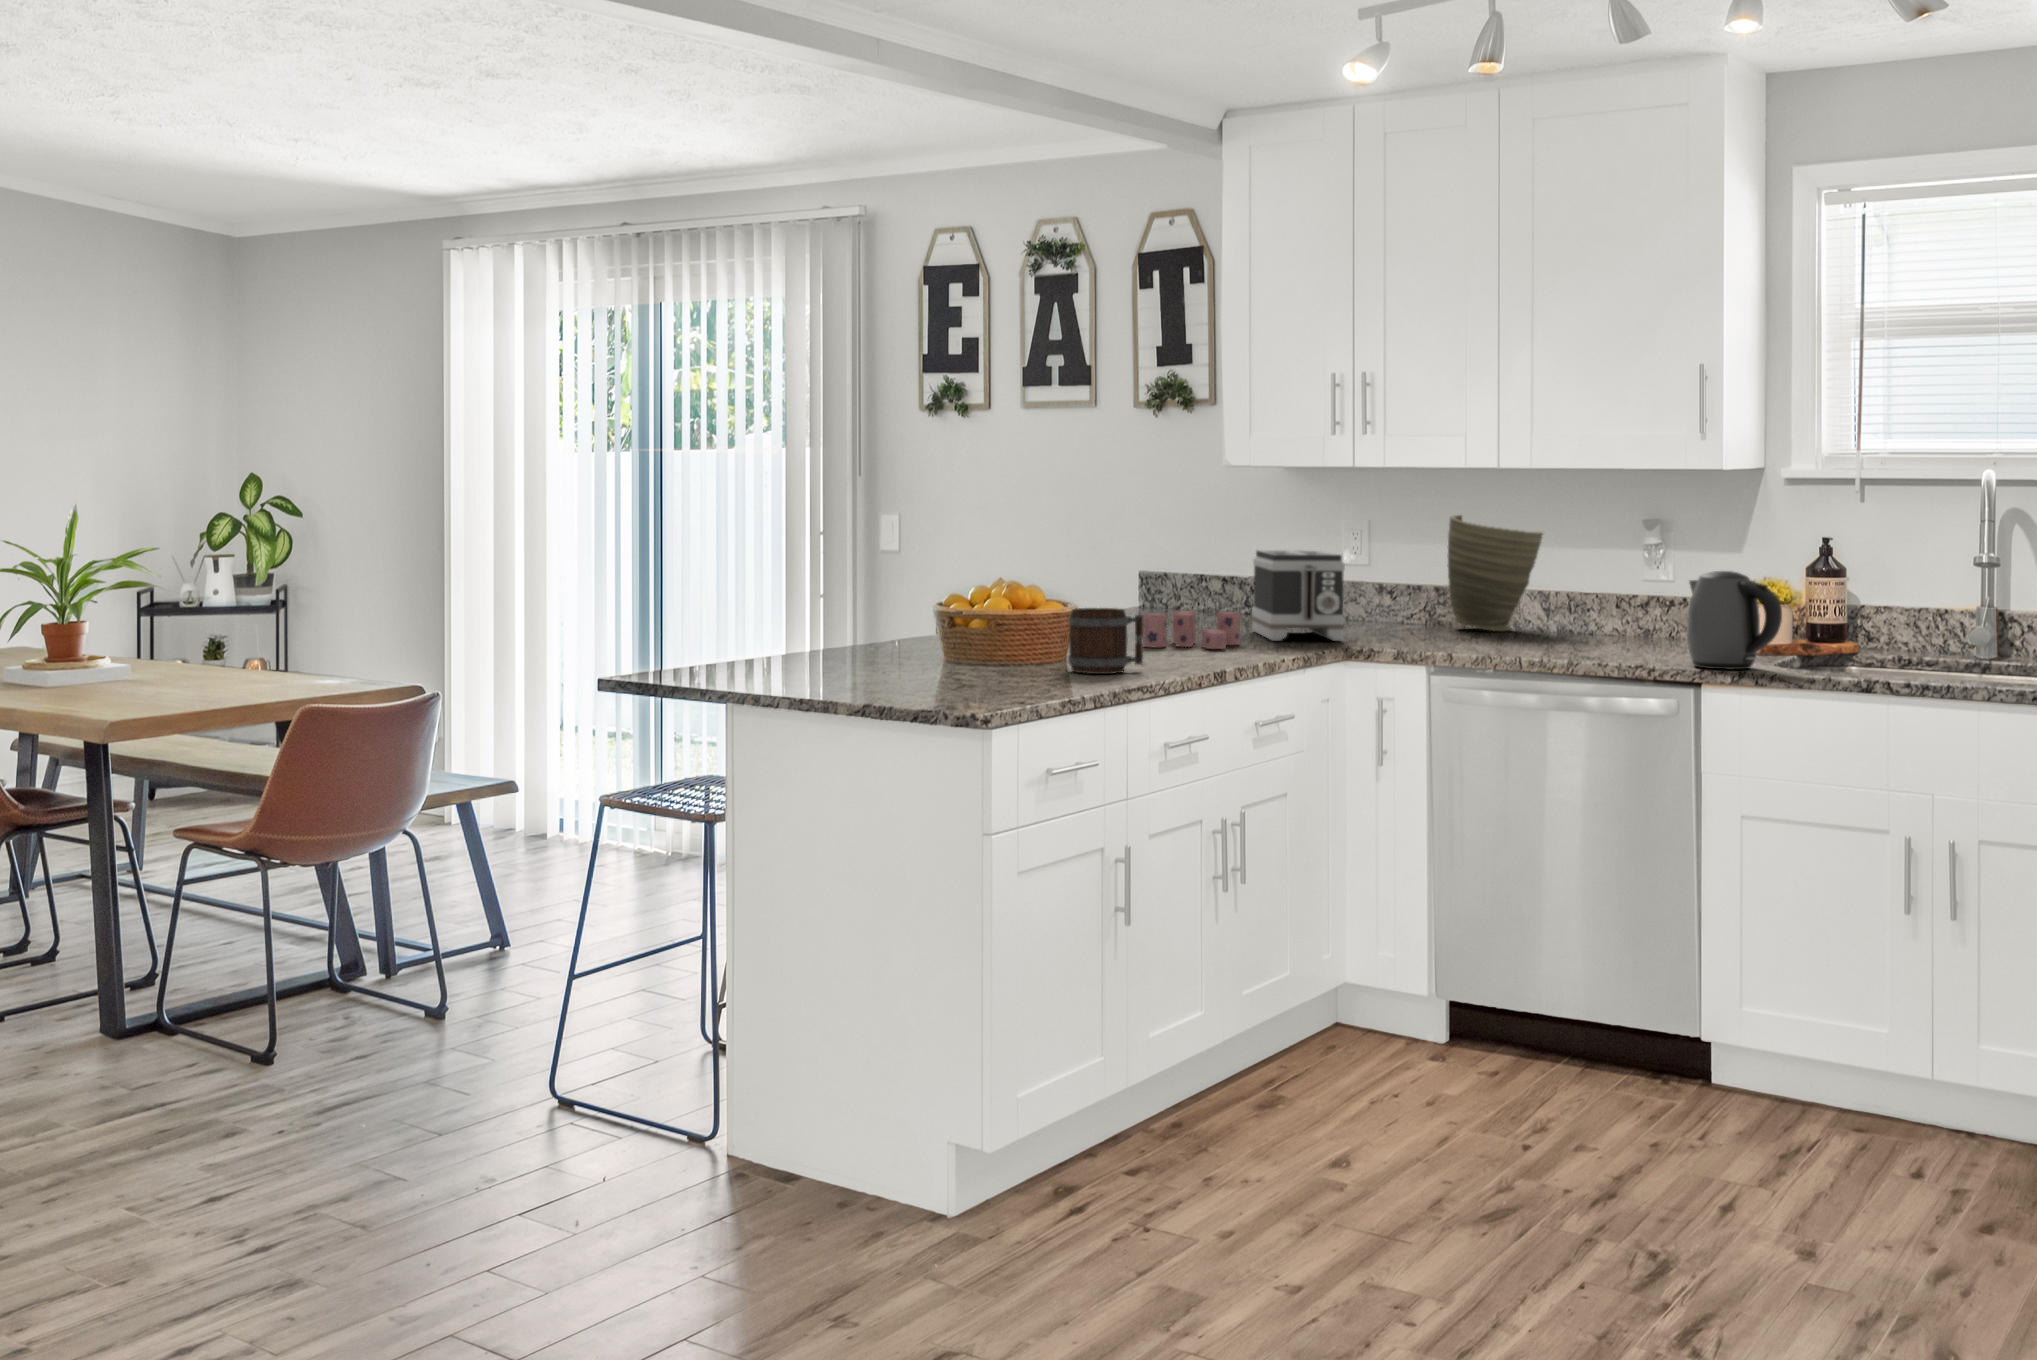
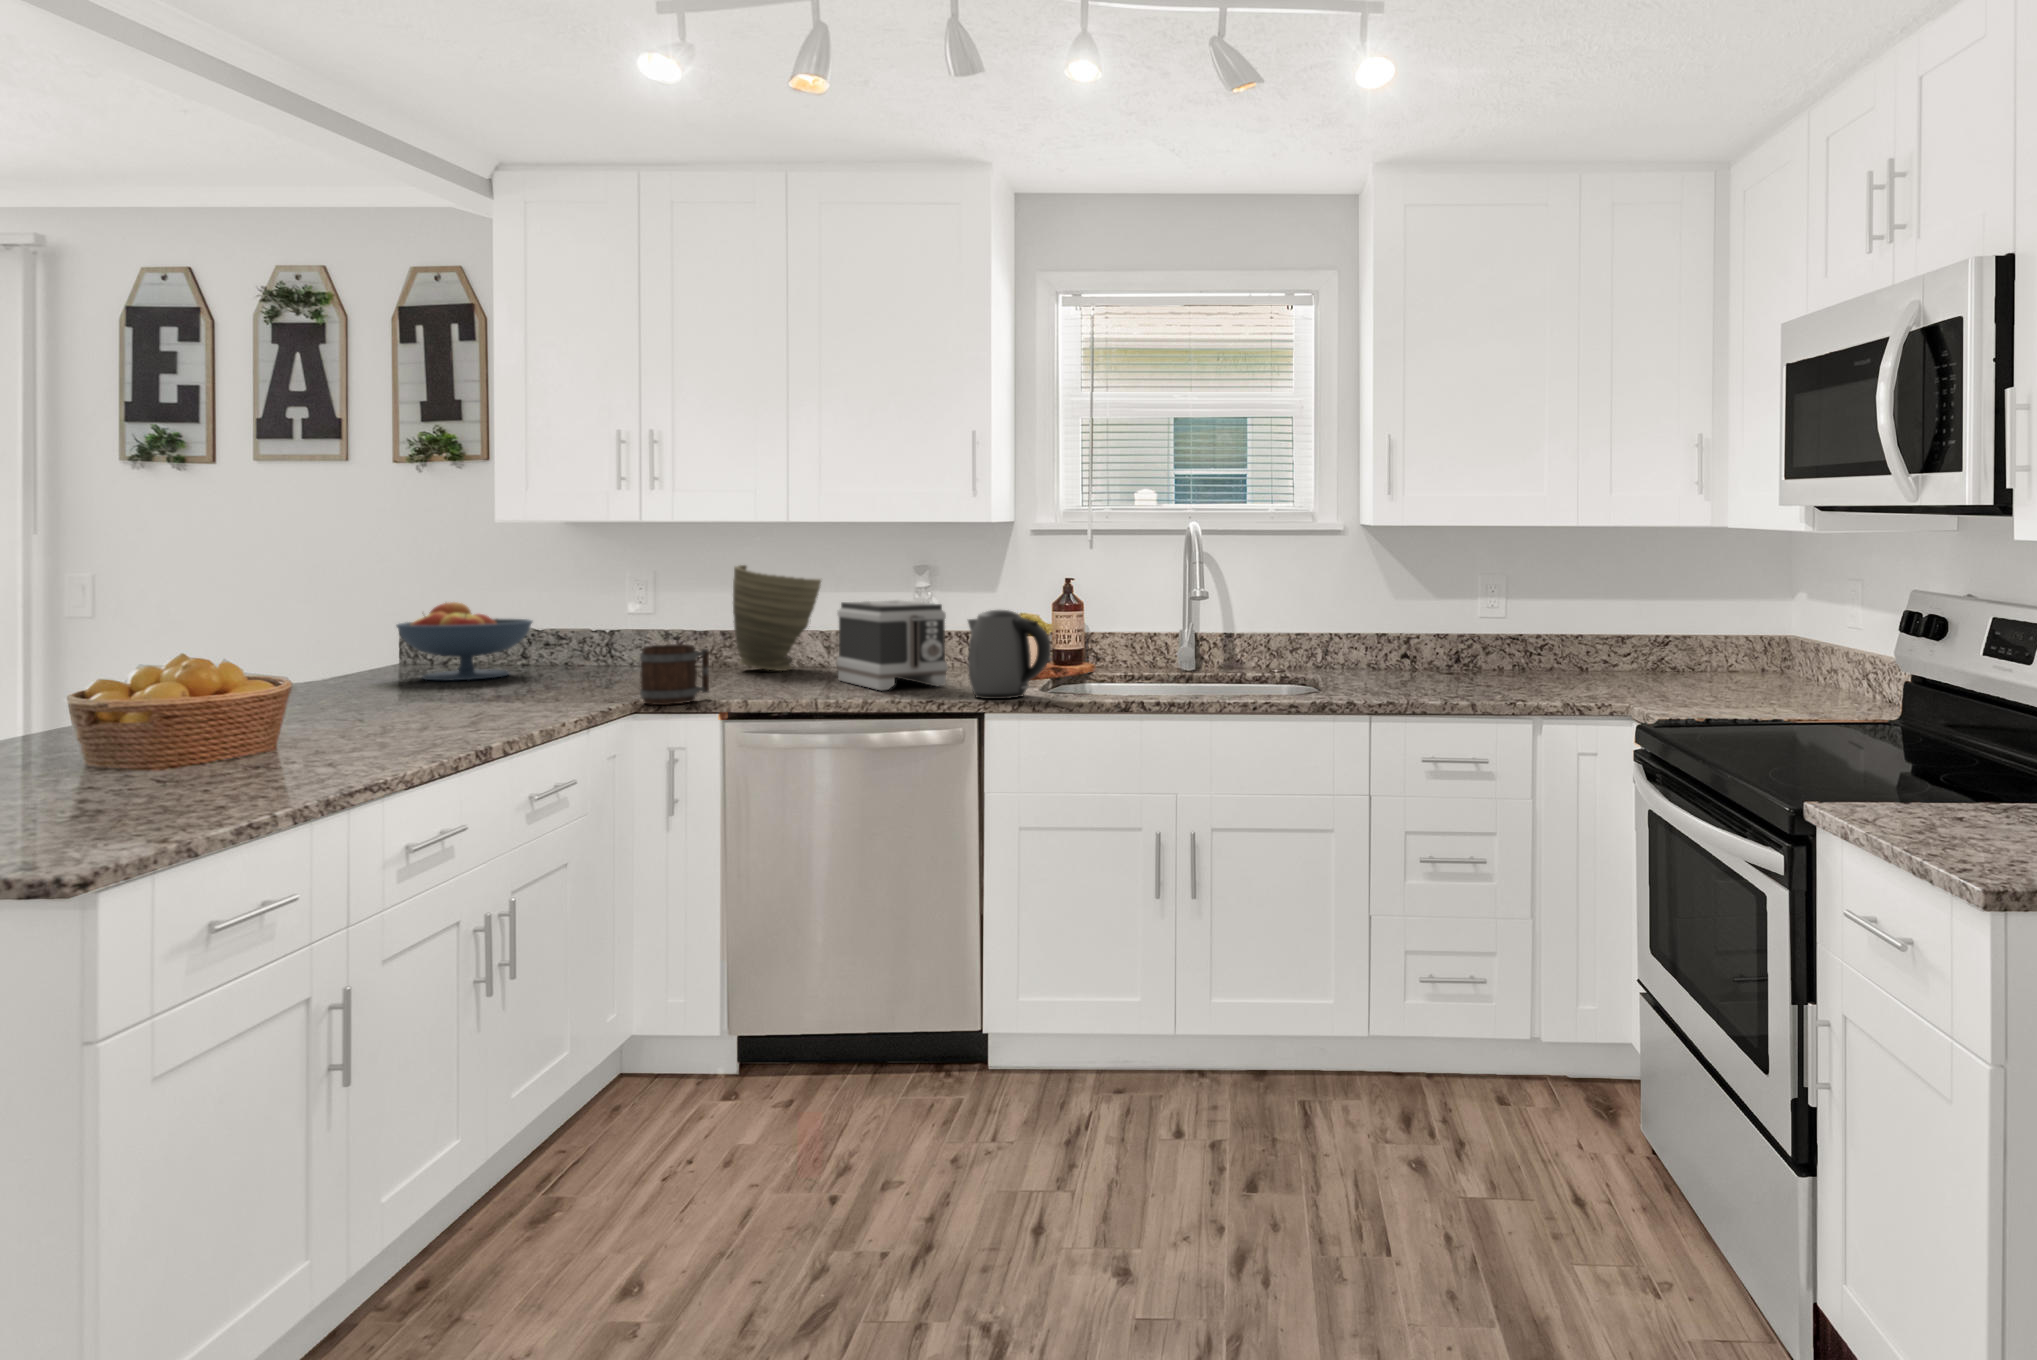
fruit bowl: none [1137,546,1255,622] -> present [397,602,532,680]
toaster: present [1252,550,1345,641] -> present [837,600,947,690]
mug: present [1068,608,1143,674] -> present [640,644,709,705]
candle: present [1143,611,1240,649] -> none [390,671,513,718]

